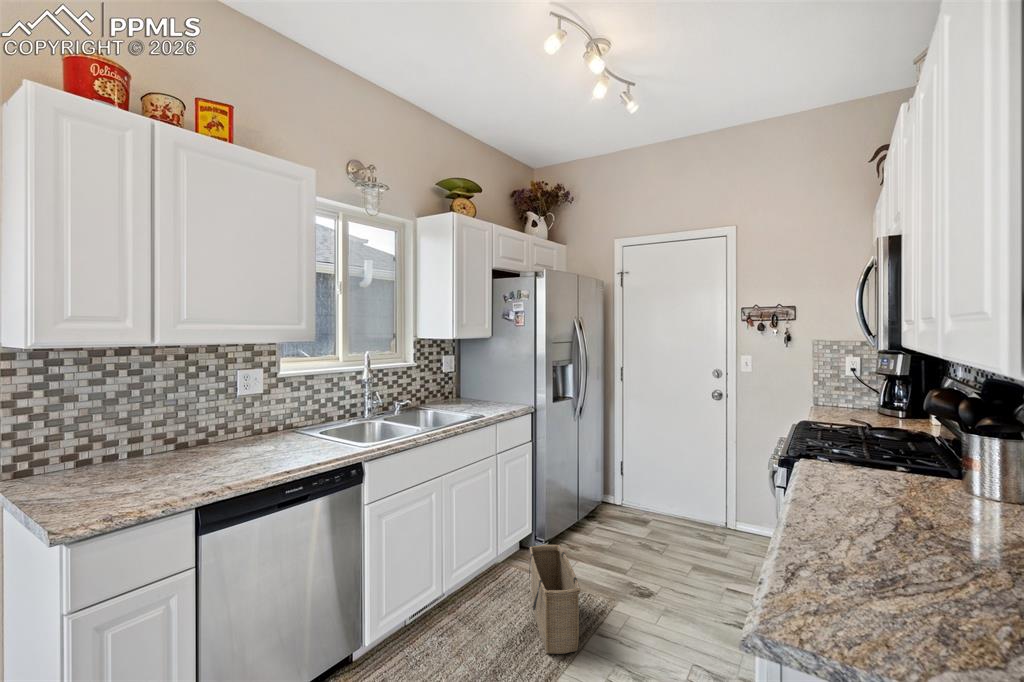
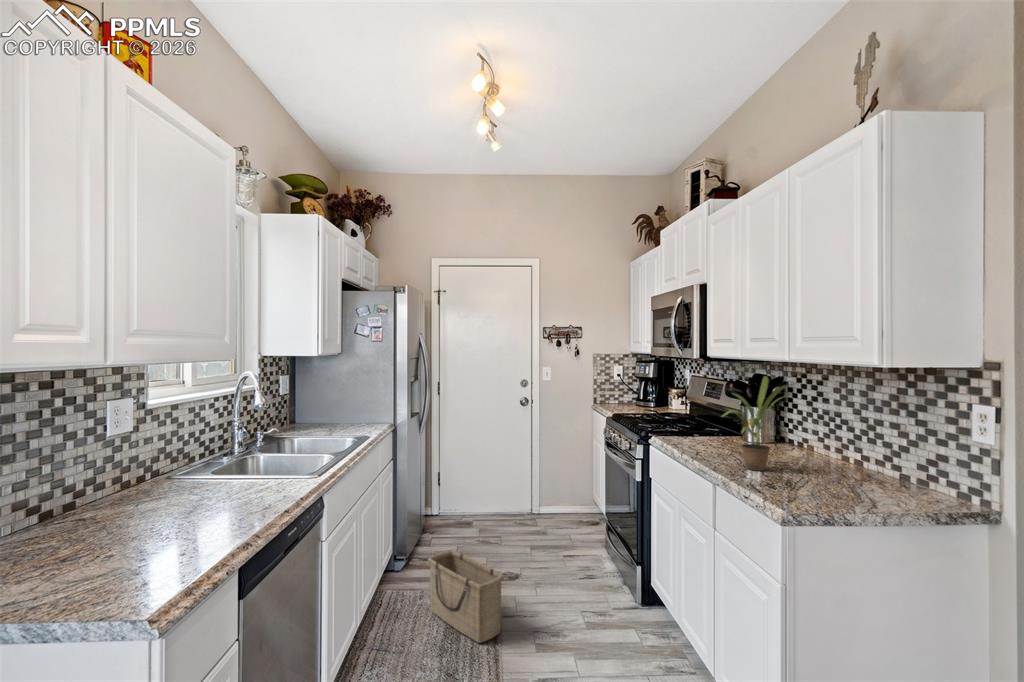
potted plant: none [814,379,957,552] -> present [722,376,790,471]

